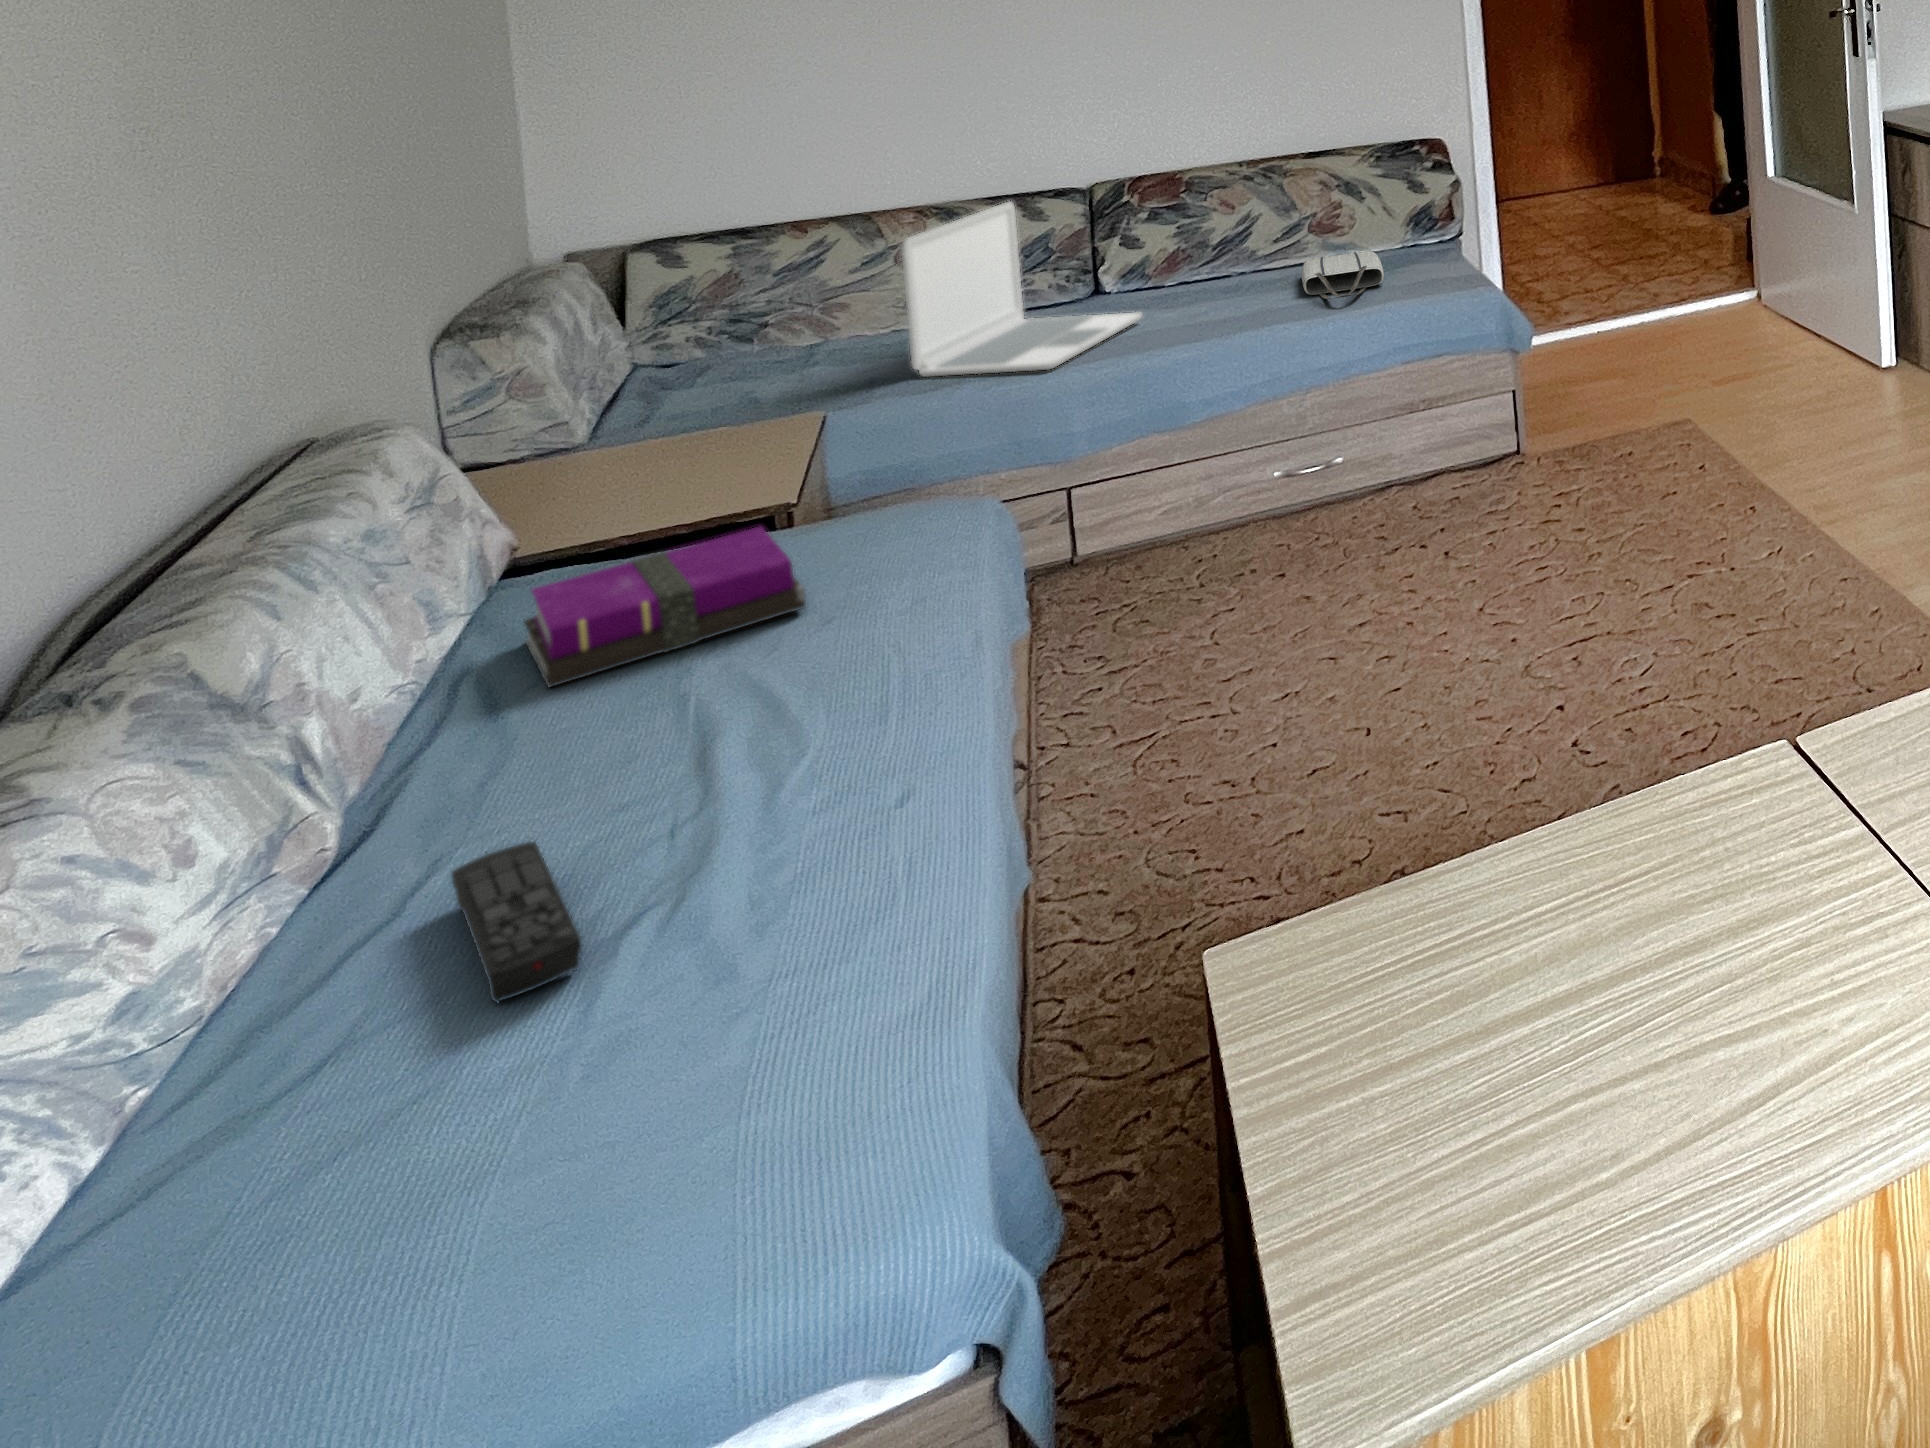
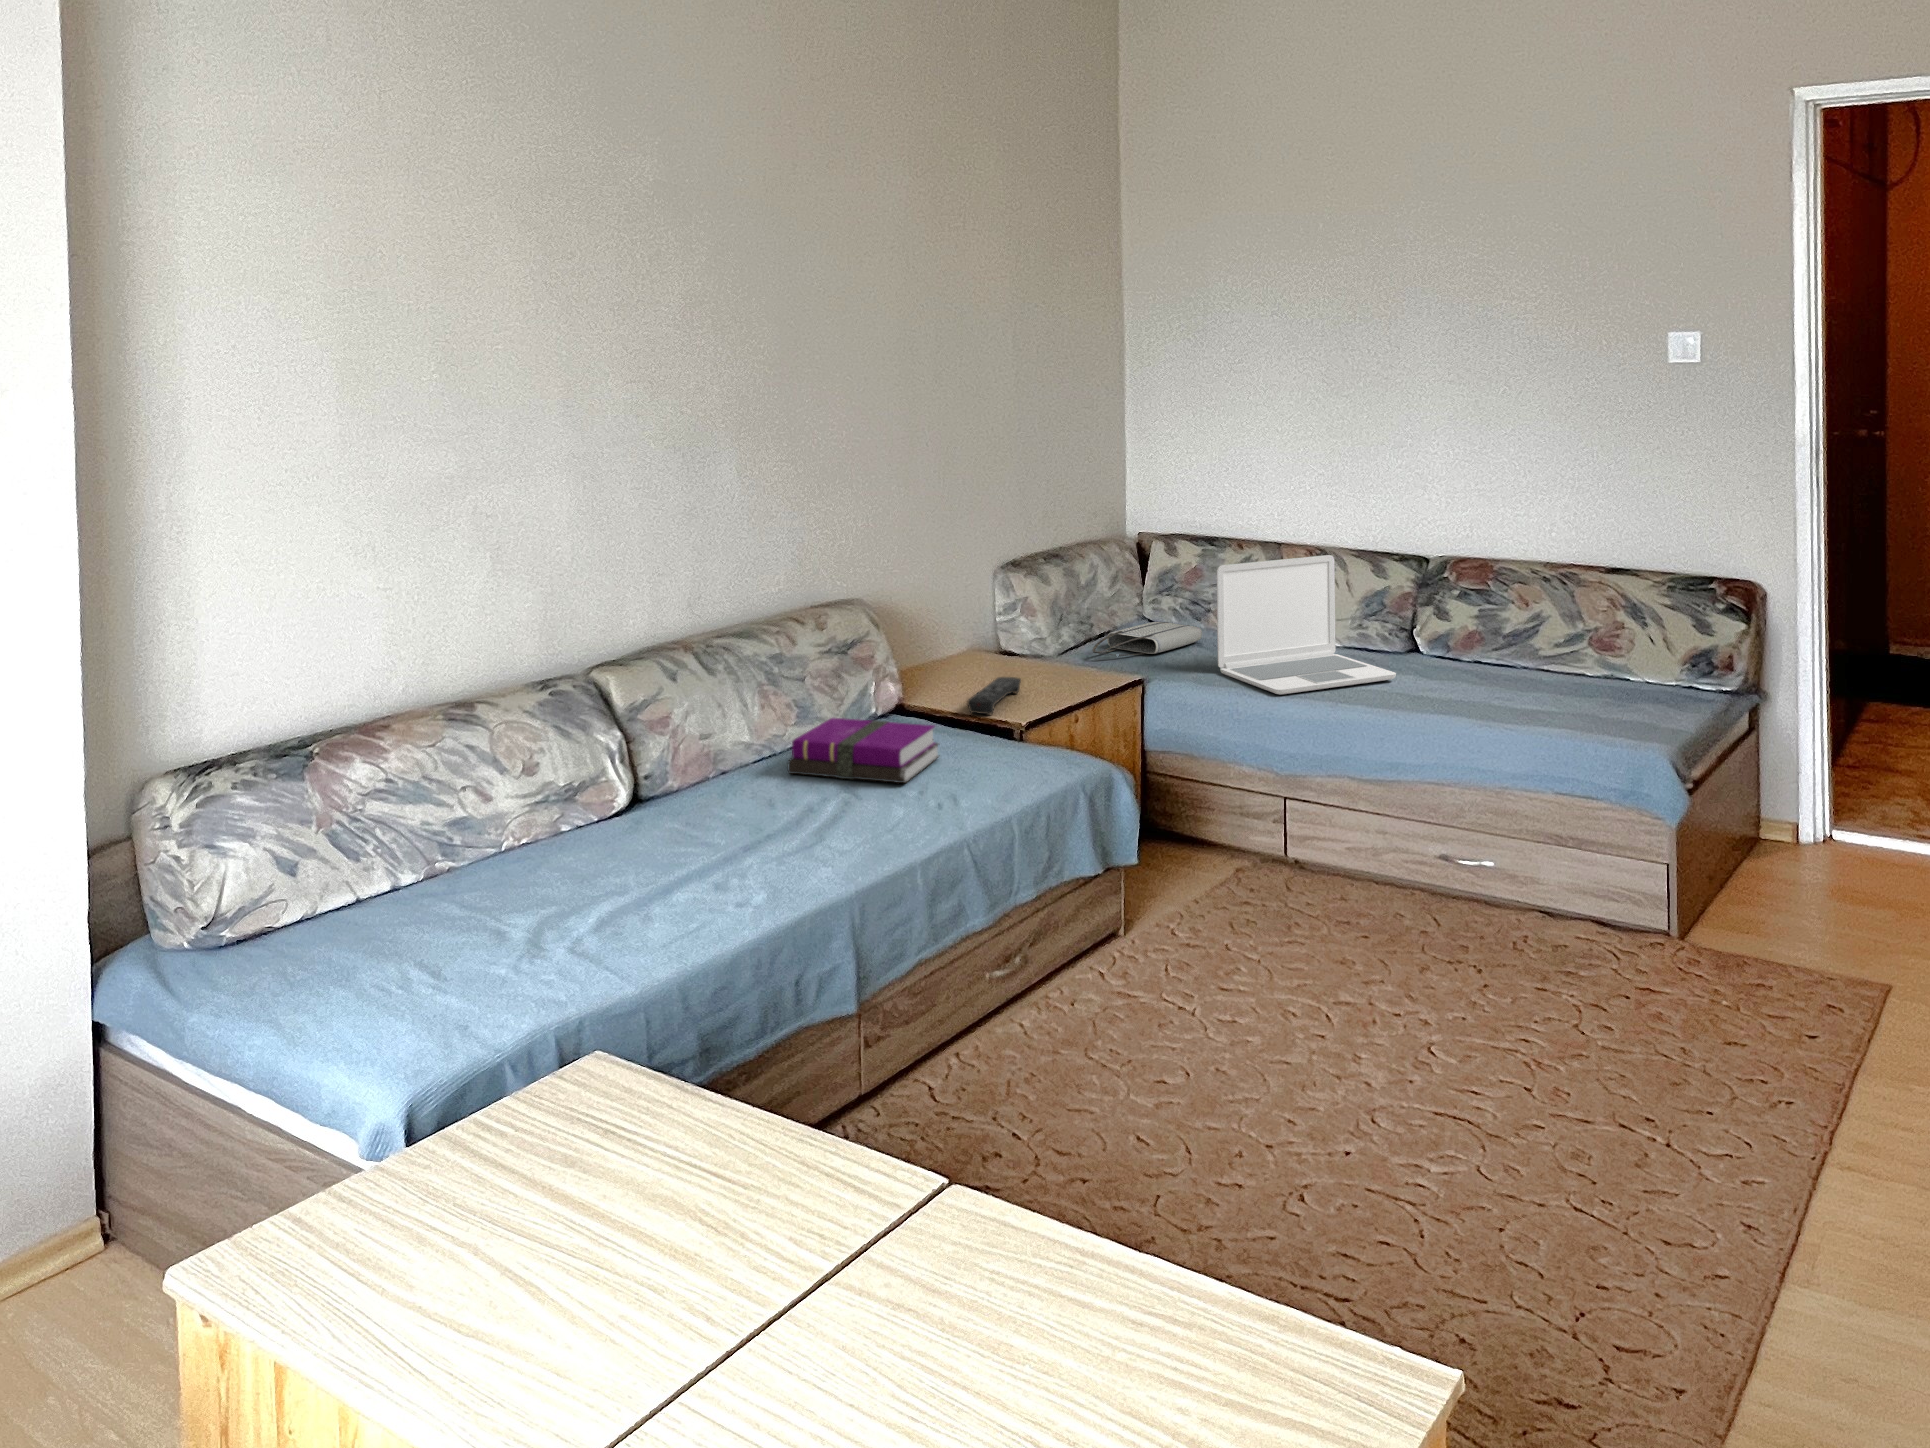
tote bag: present [1302,251,1384,299] -> present [1092,622,1202,656]
remote control: present [451,841,582,1003] -> present [967,677,1021,714]

